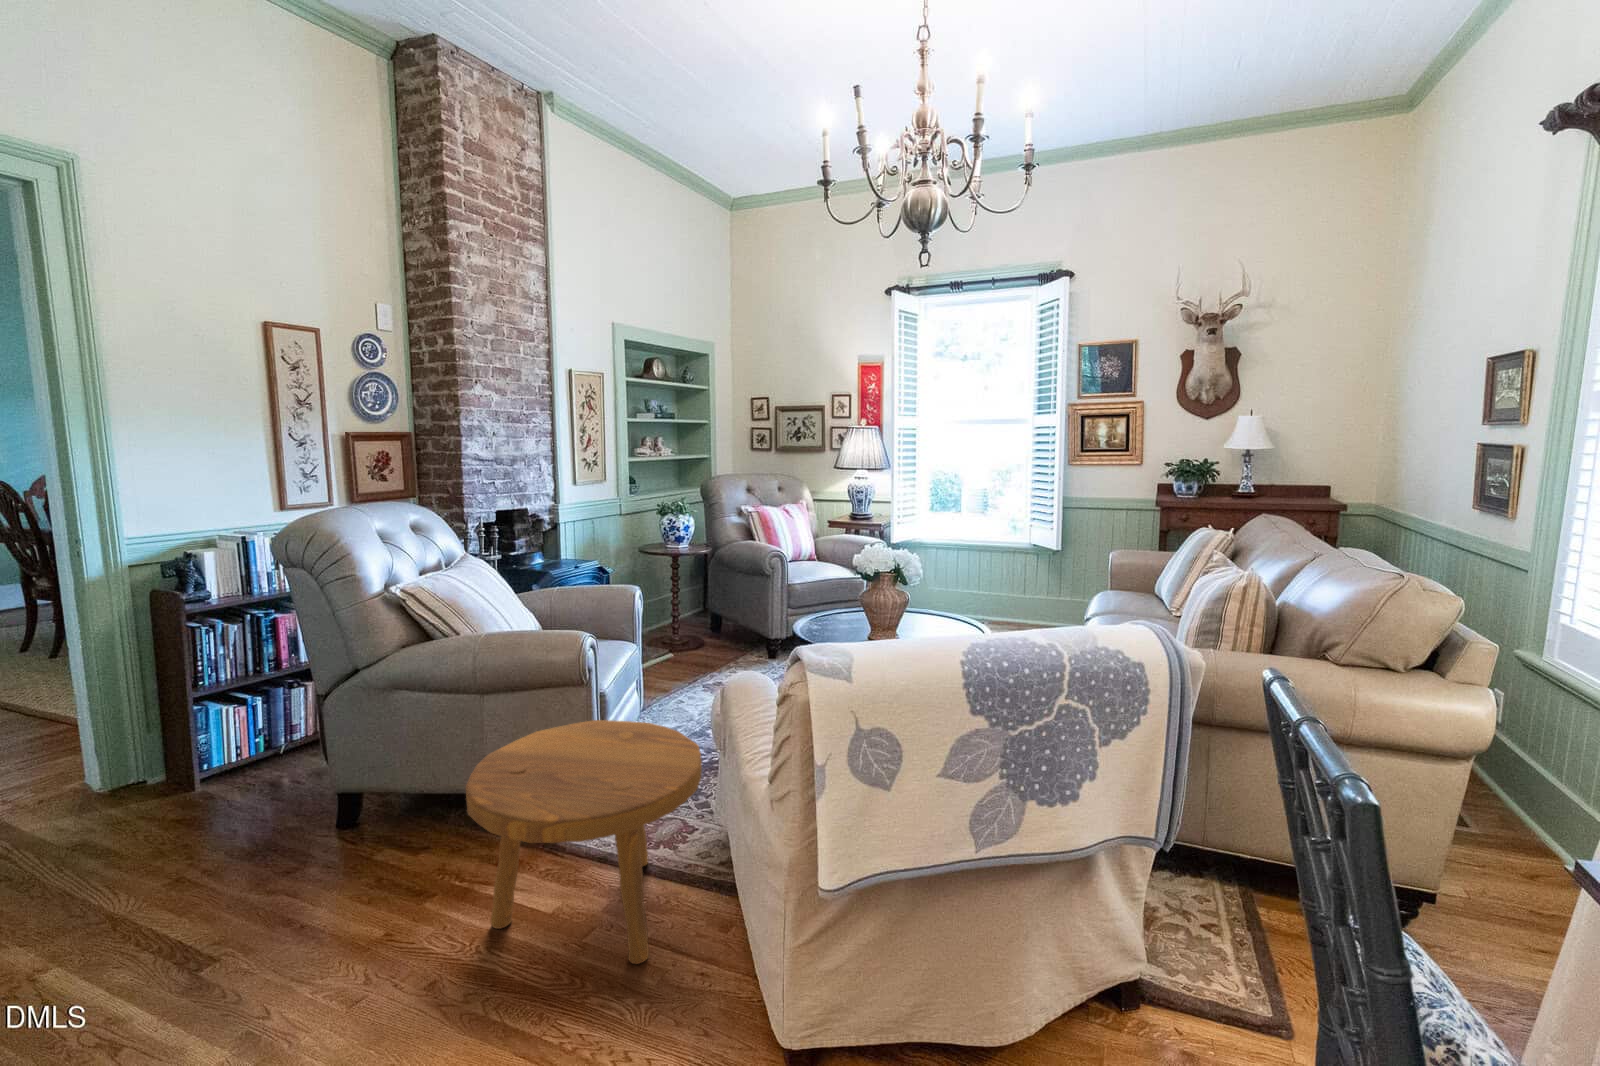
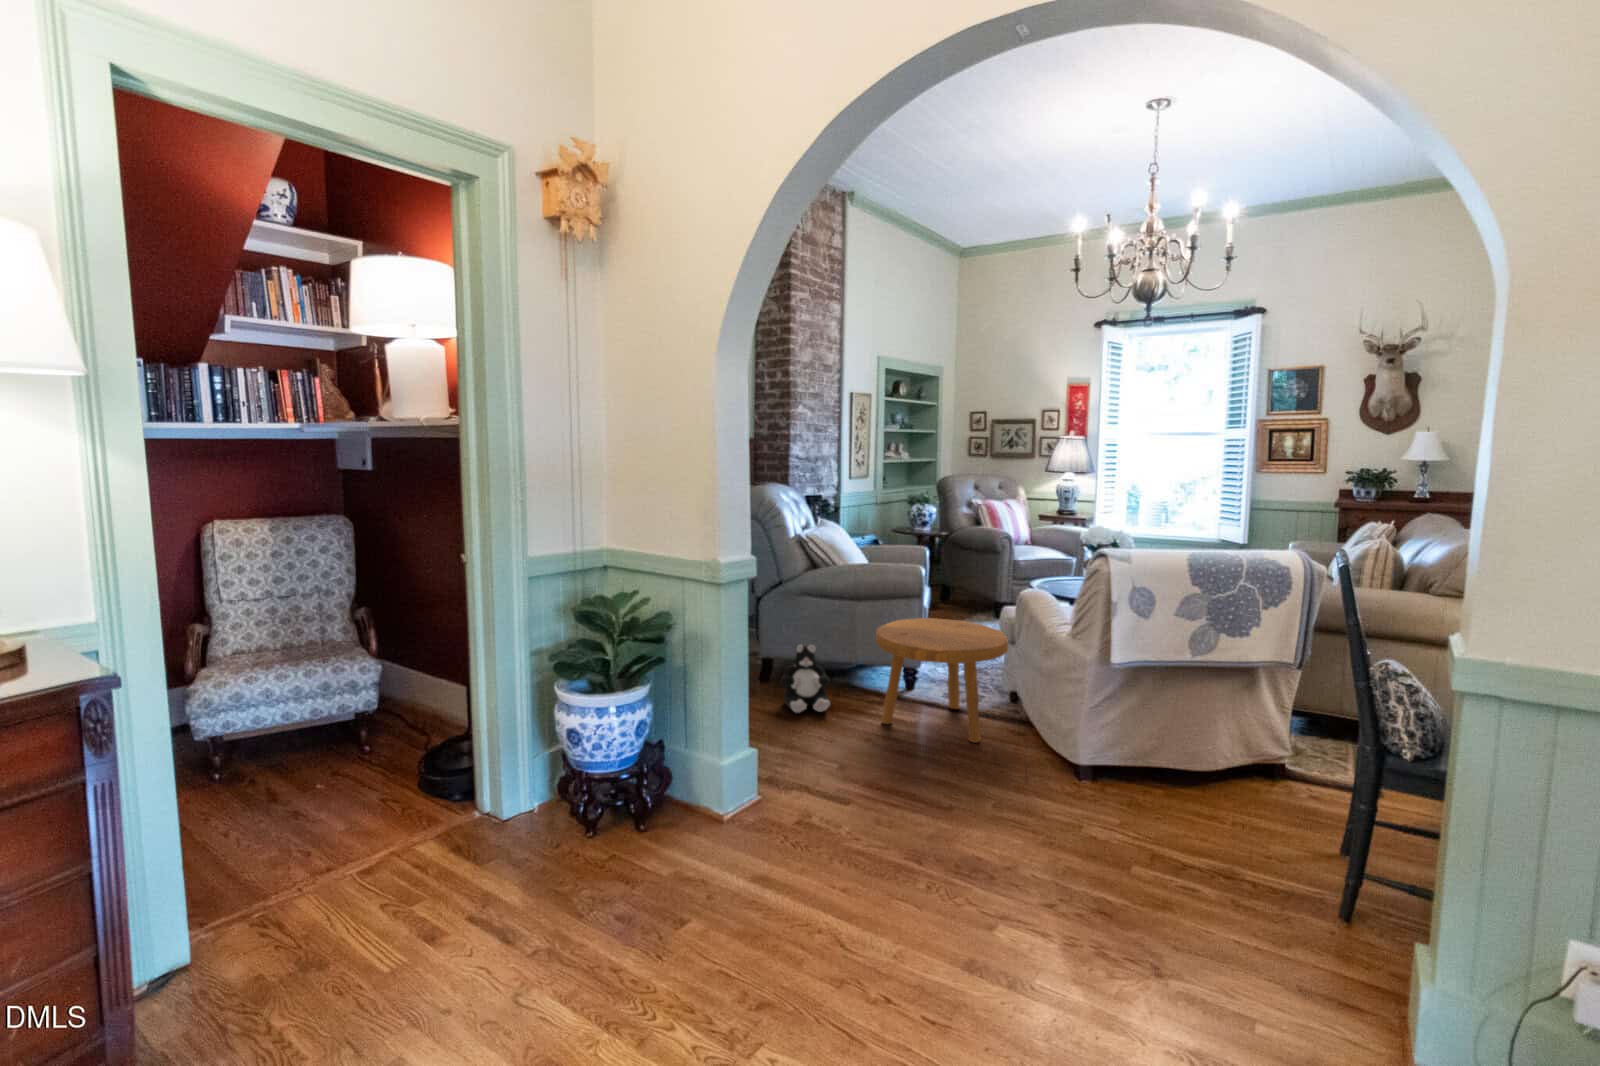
plush toy: none [324,783,423,921] -> present [781,644,830,713]

